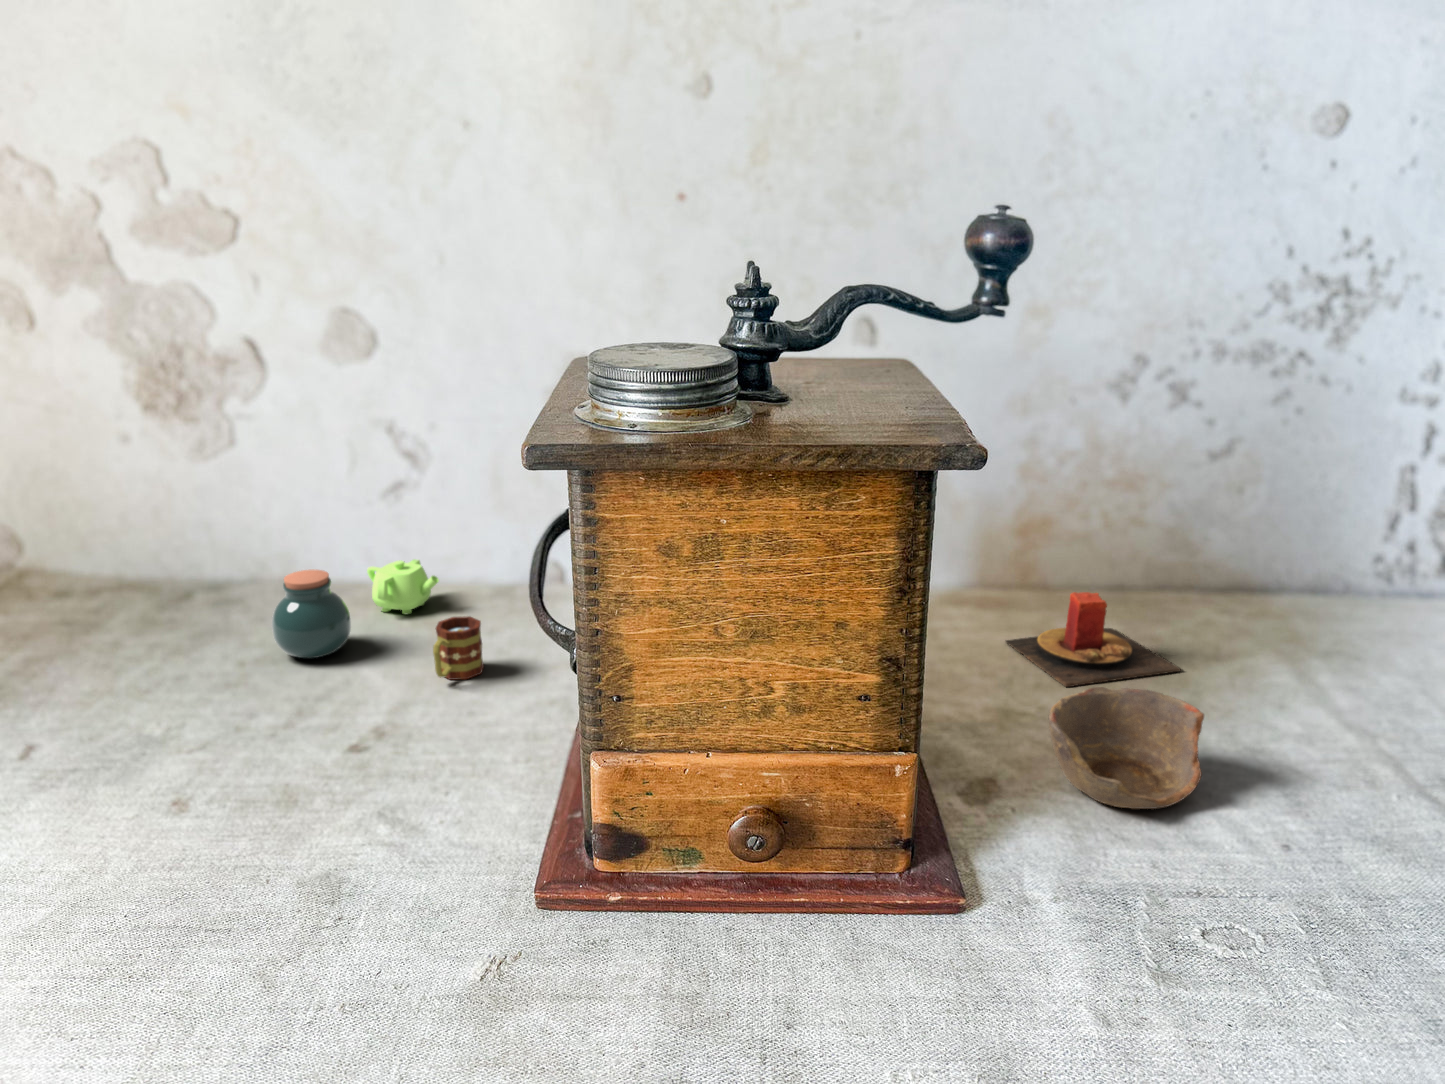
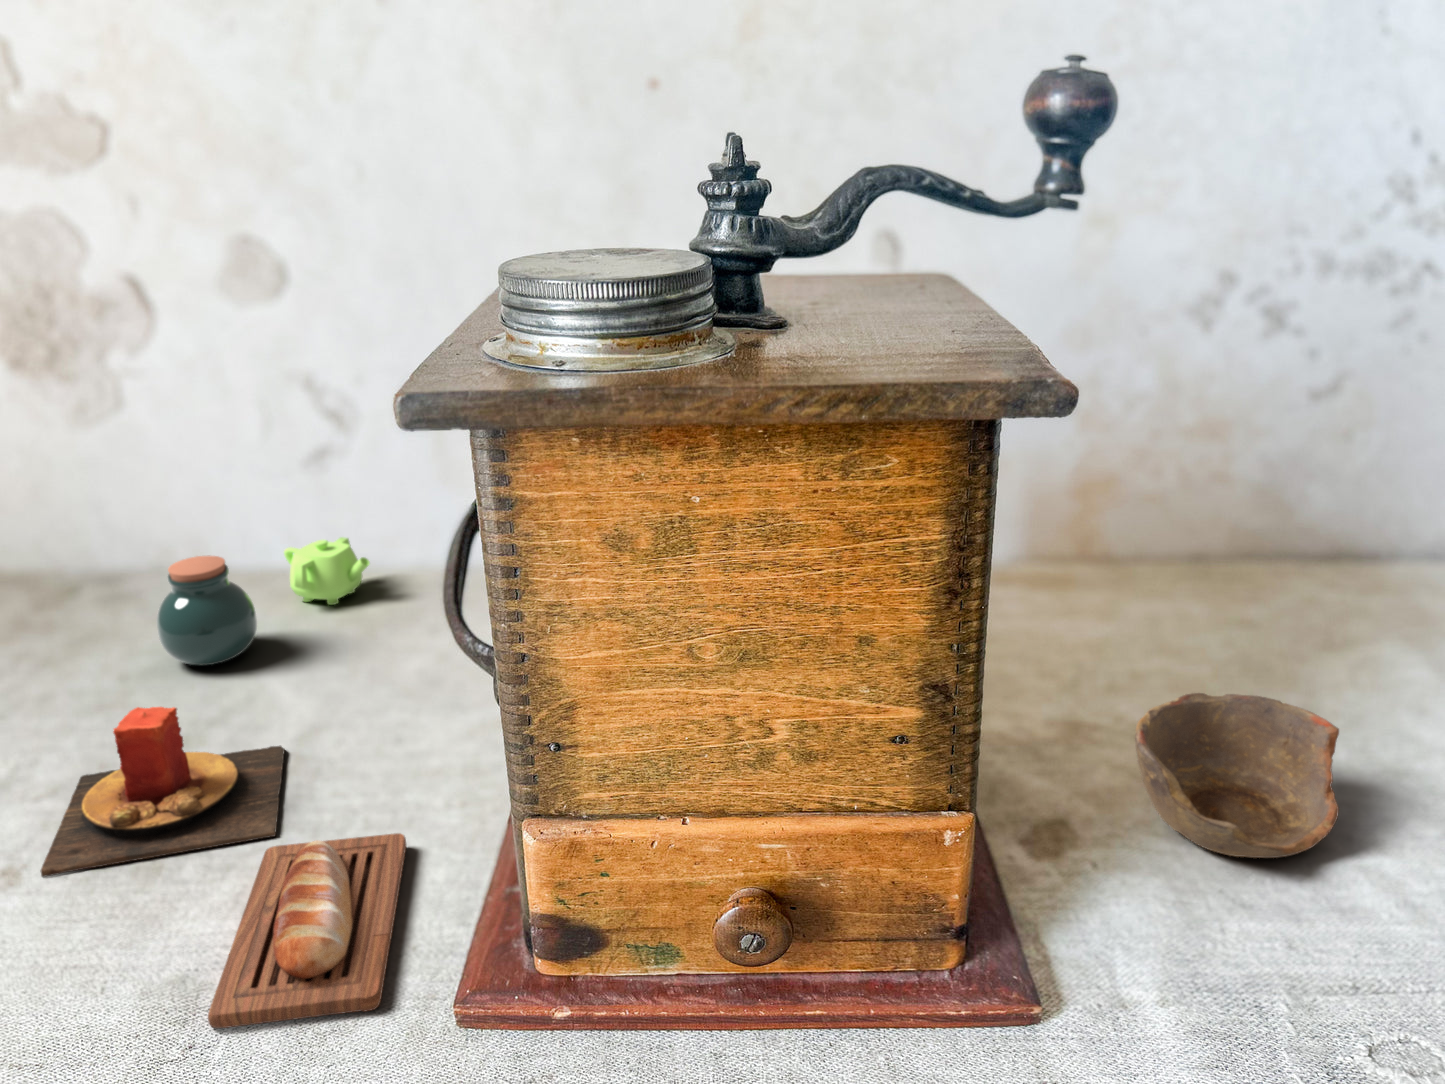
candle: present [1006,592,1181,687] -> present [41,707,285,877]
mug: present [433,616,484,680] -> none [351,611,419,690]
bread loaf: none [354,780,488,906] -> present [208,833,406,1028]

